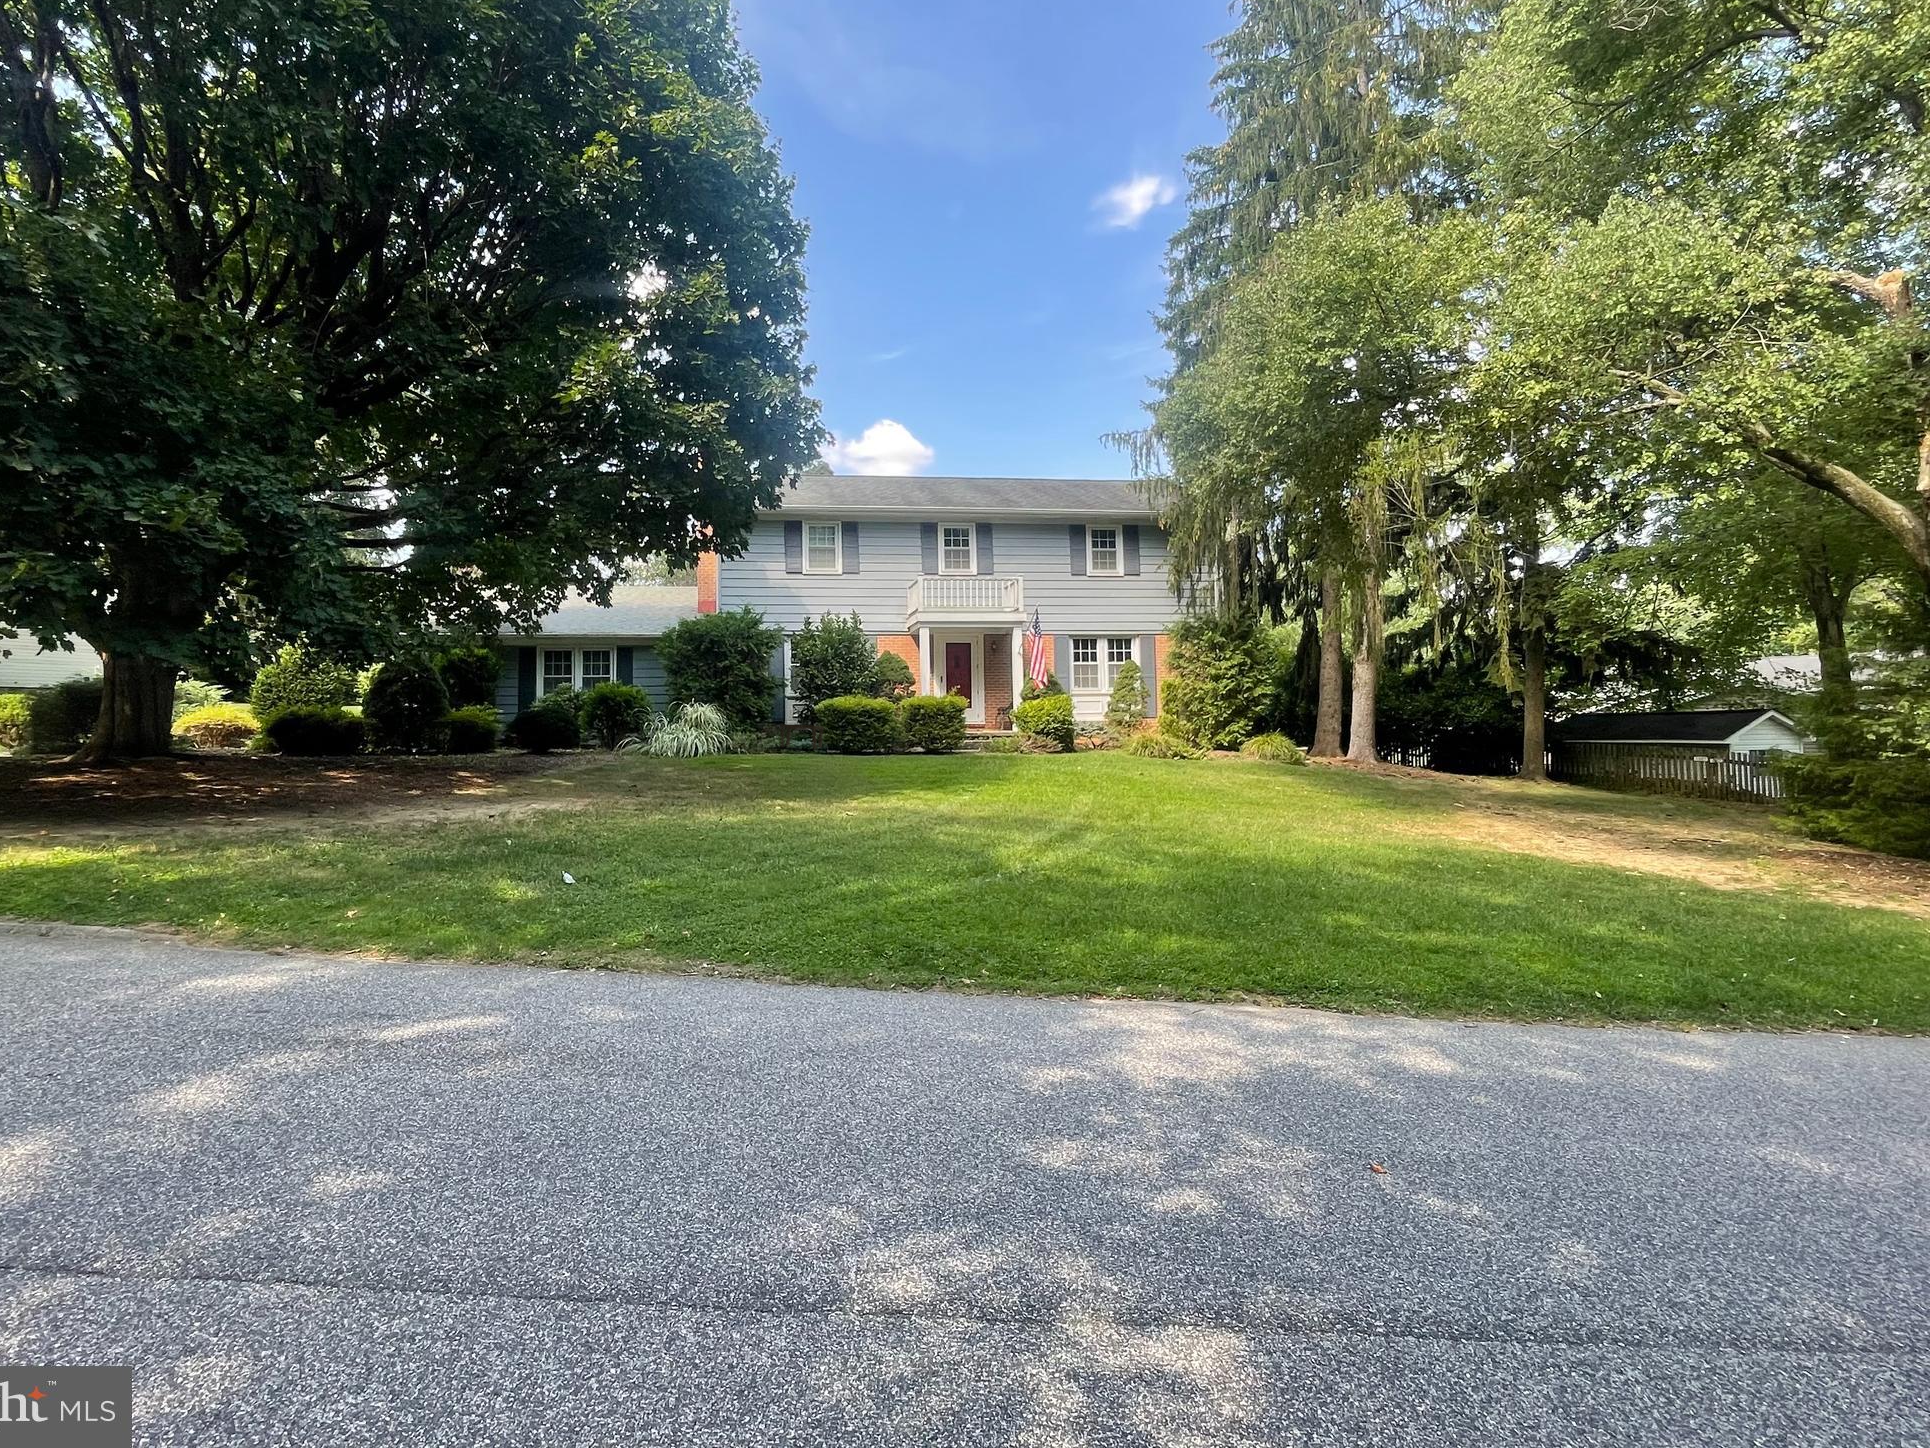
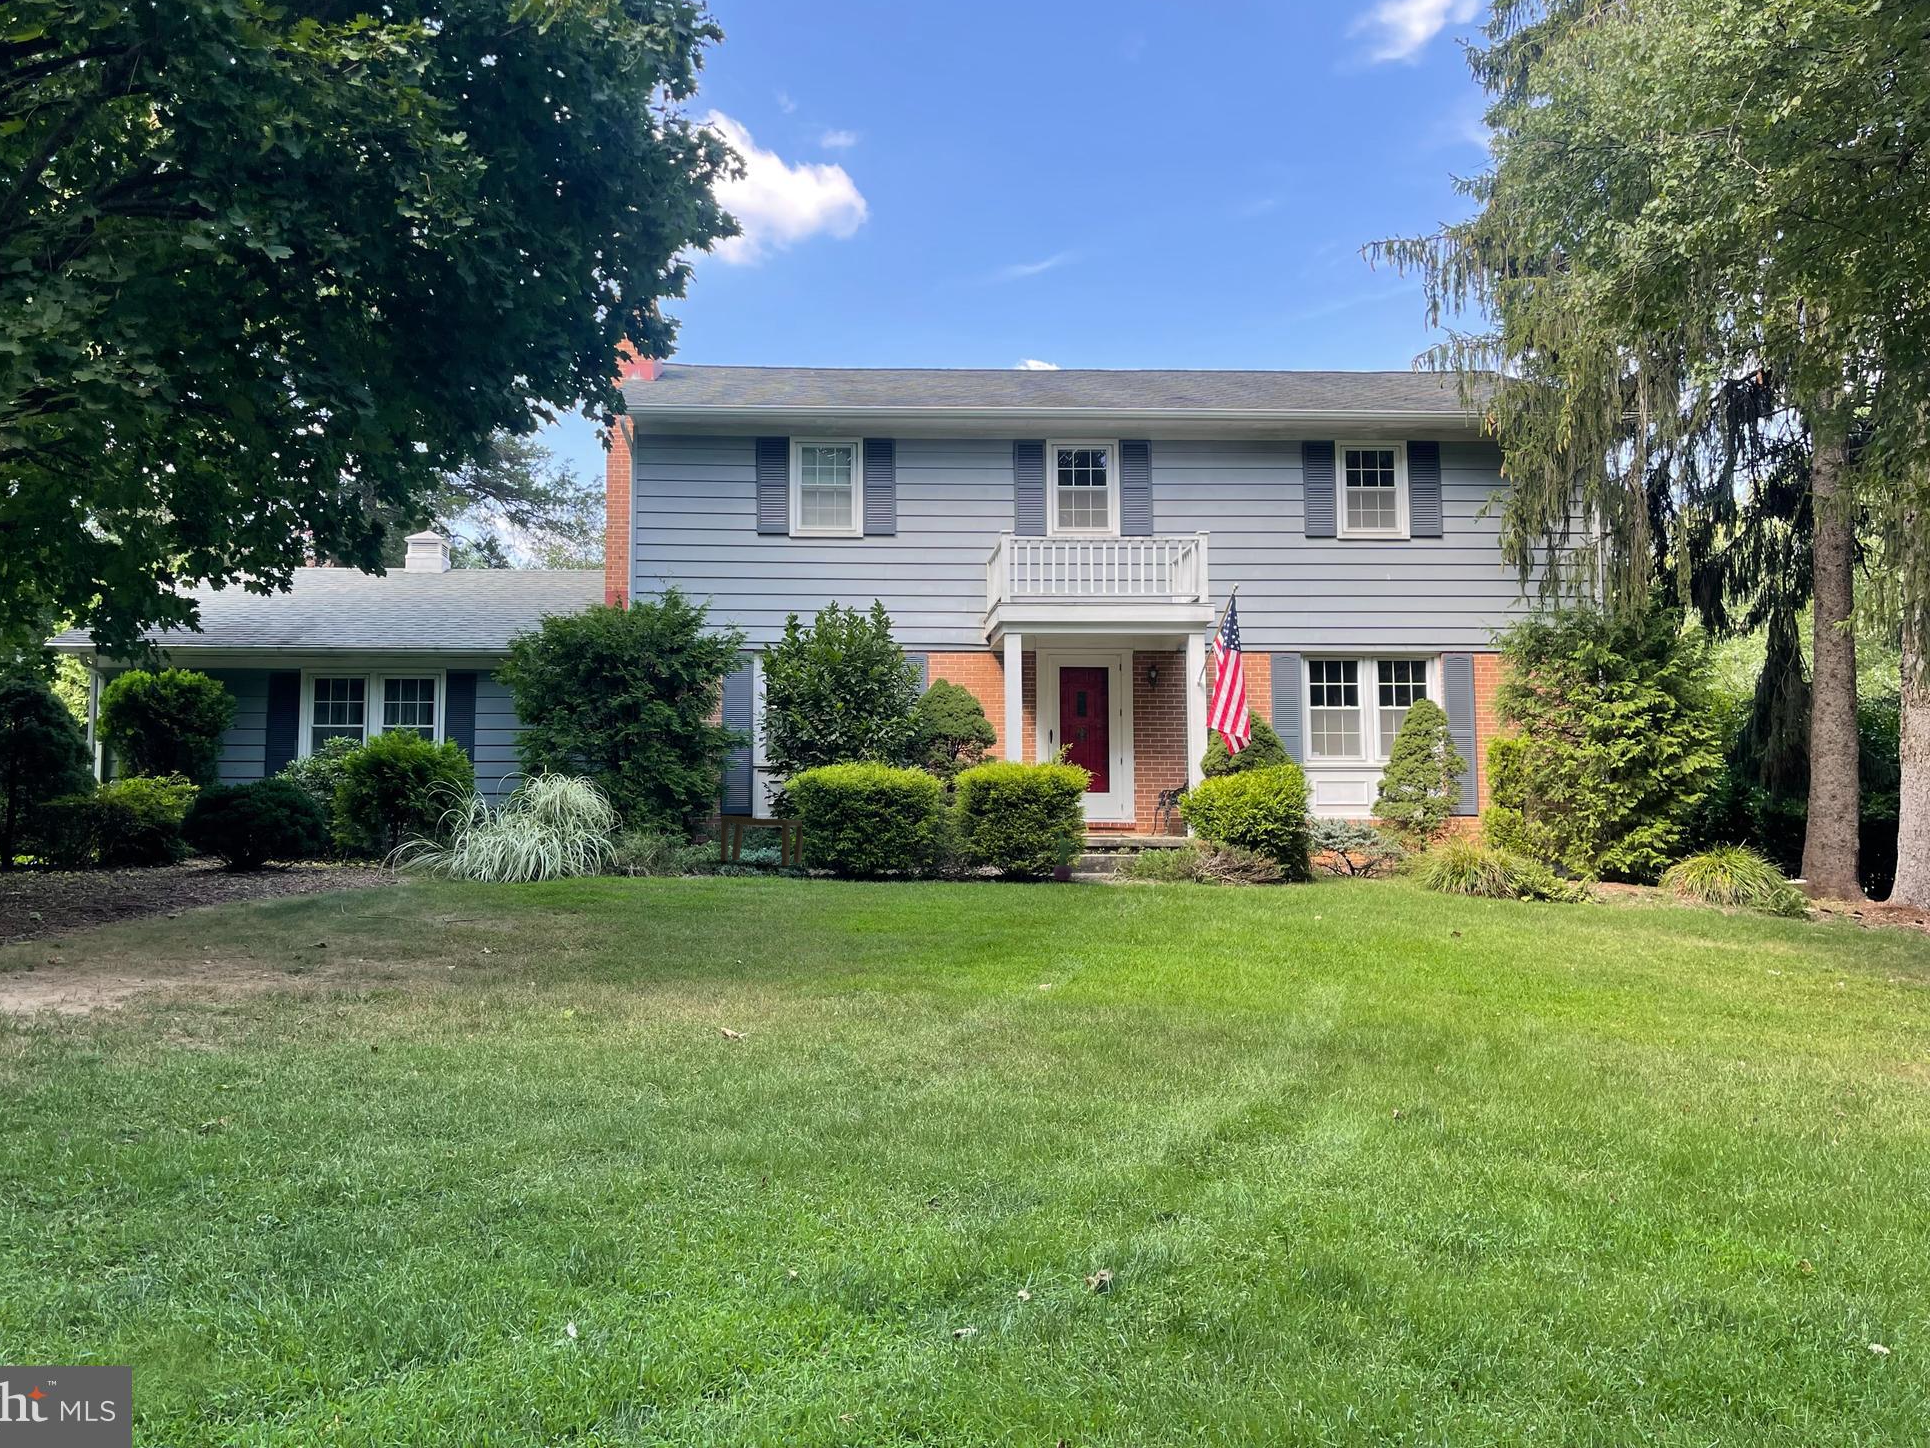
decorative plant: none [942,729,966,754] -> present [1051,831,1074,881]

